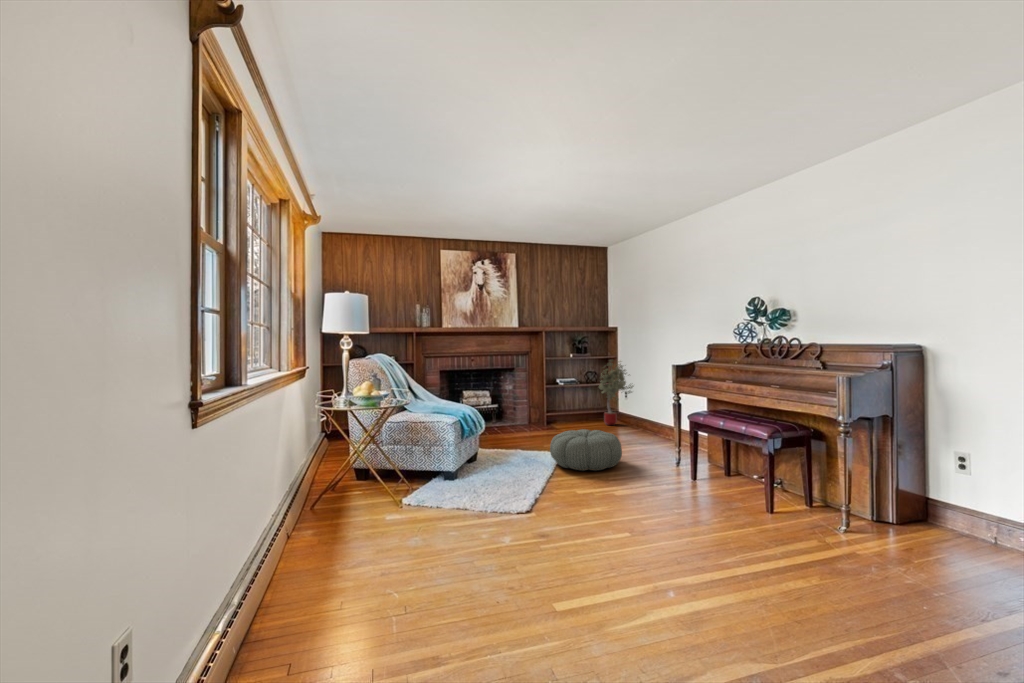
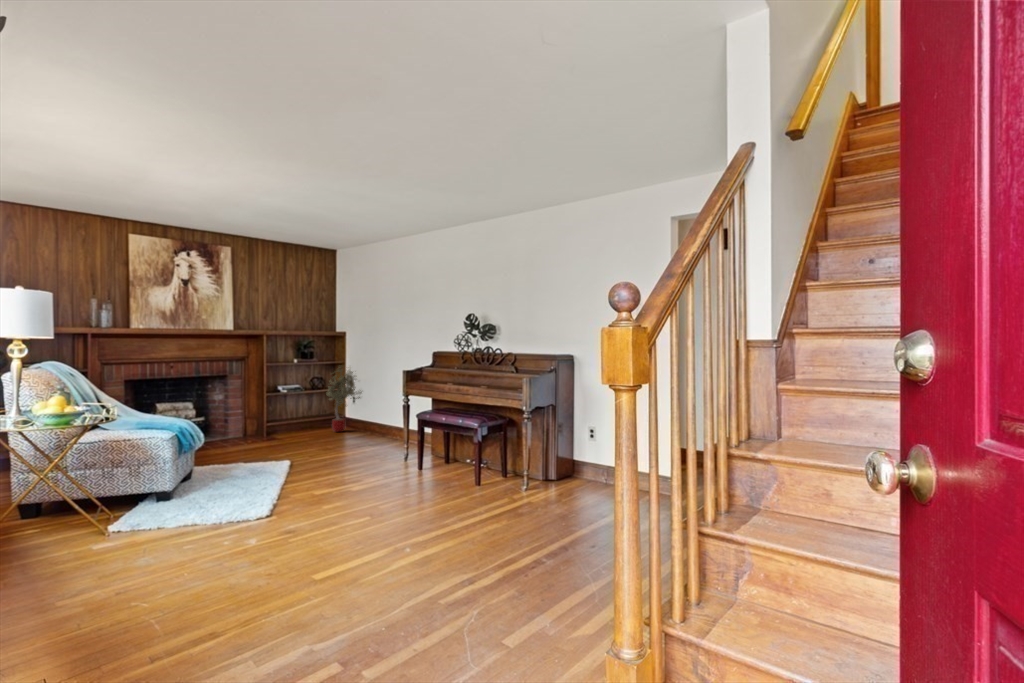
pouf: present [550,429,622,471] -> none [281,435,357,475]

